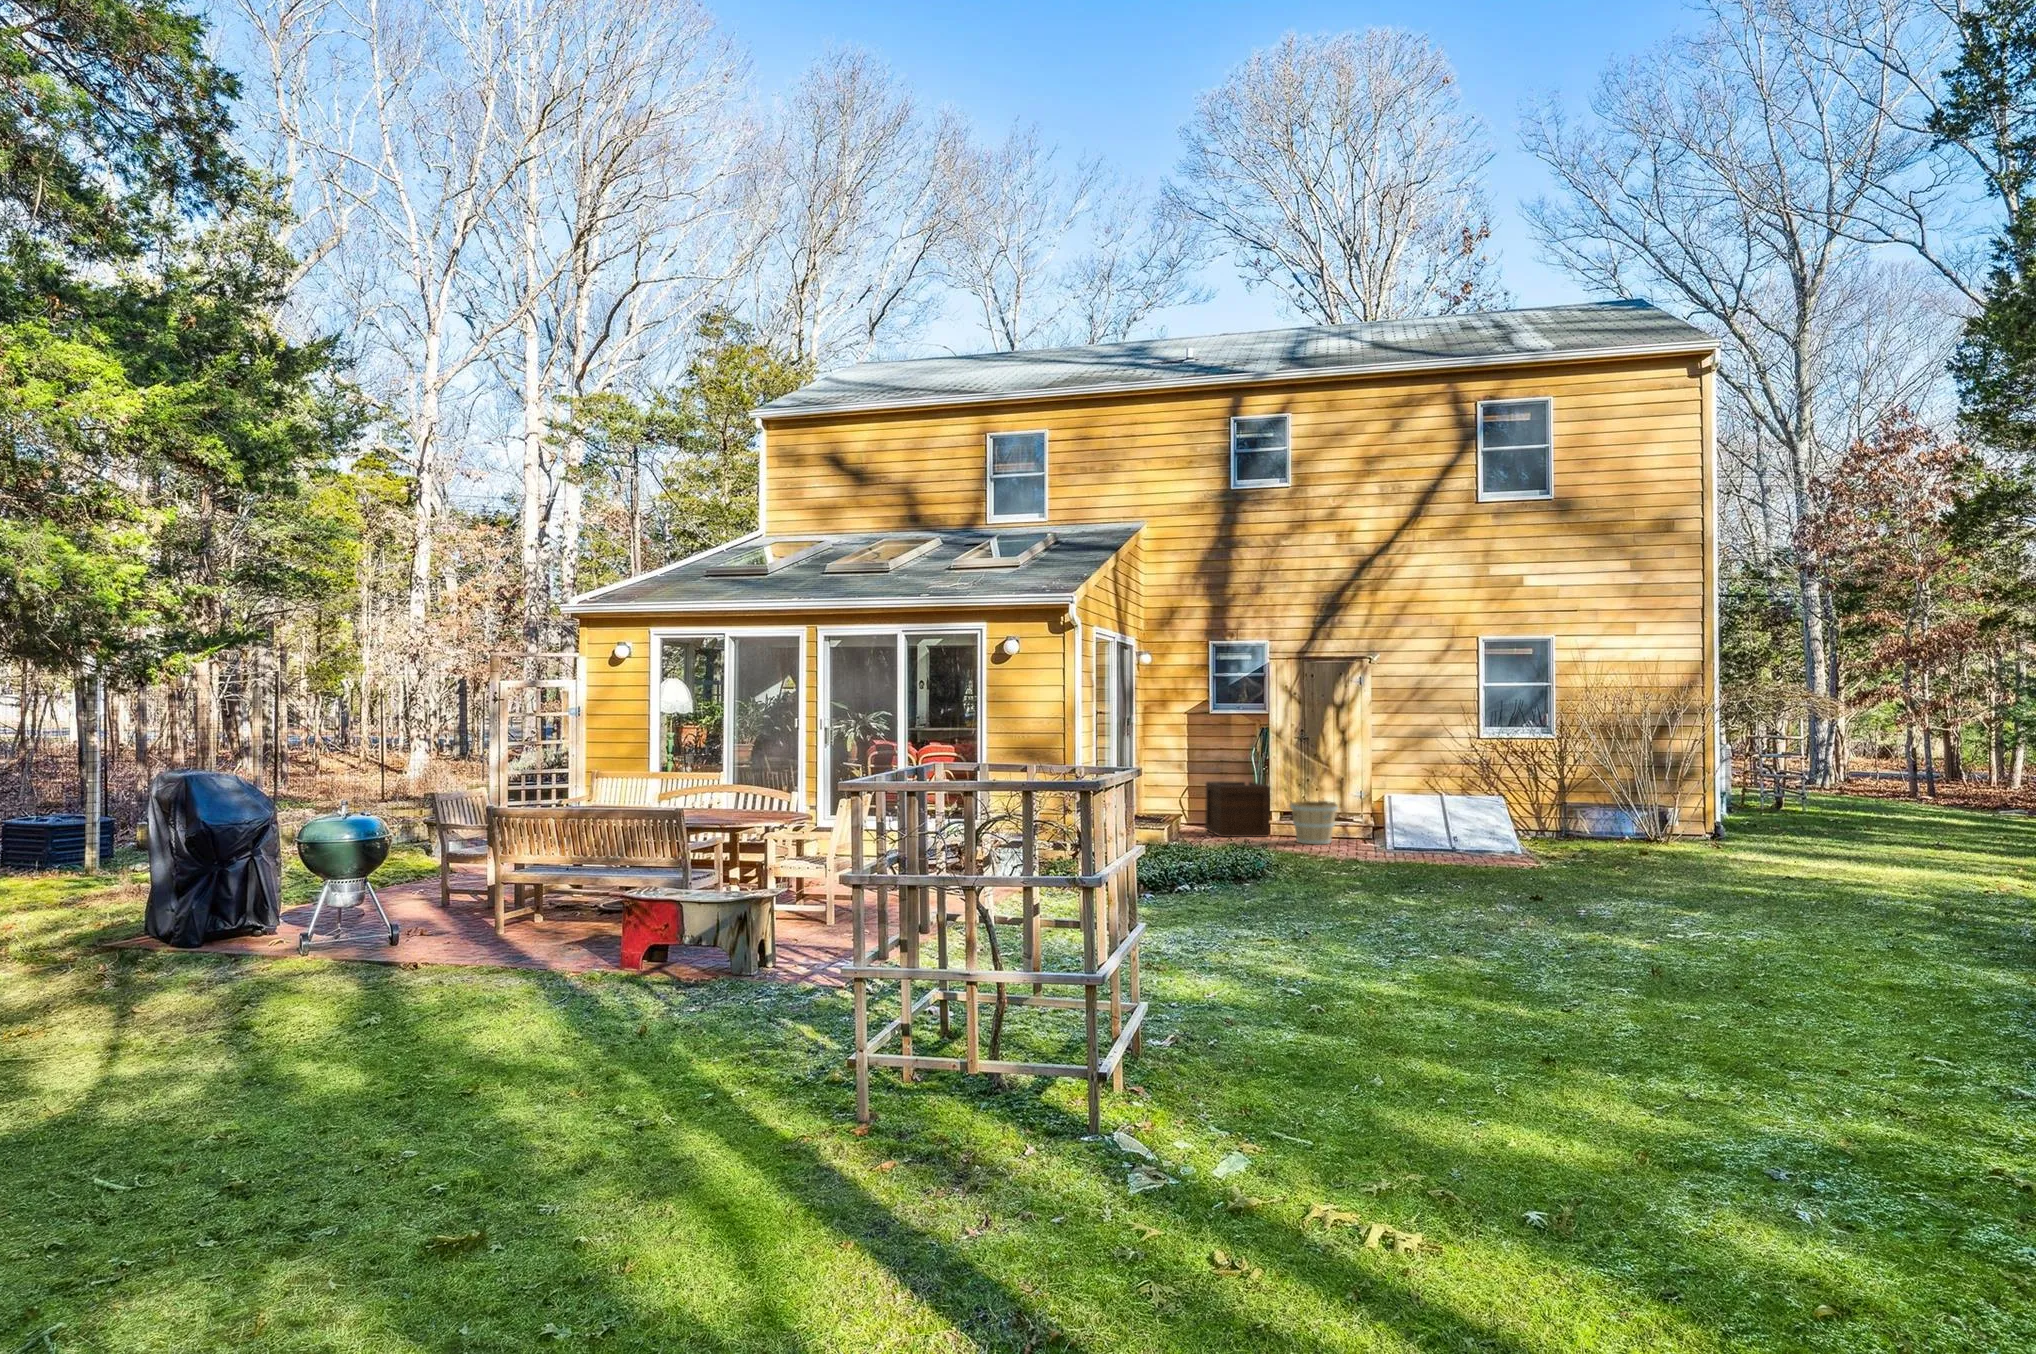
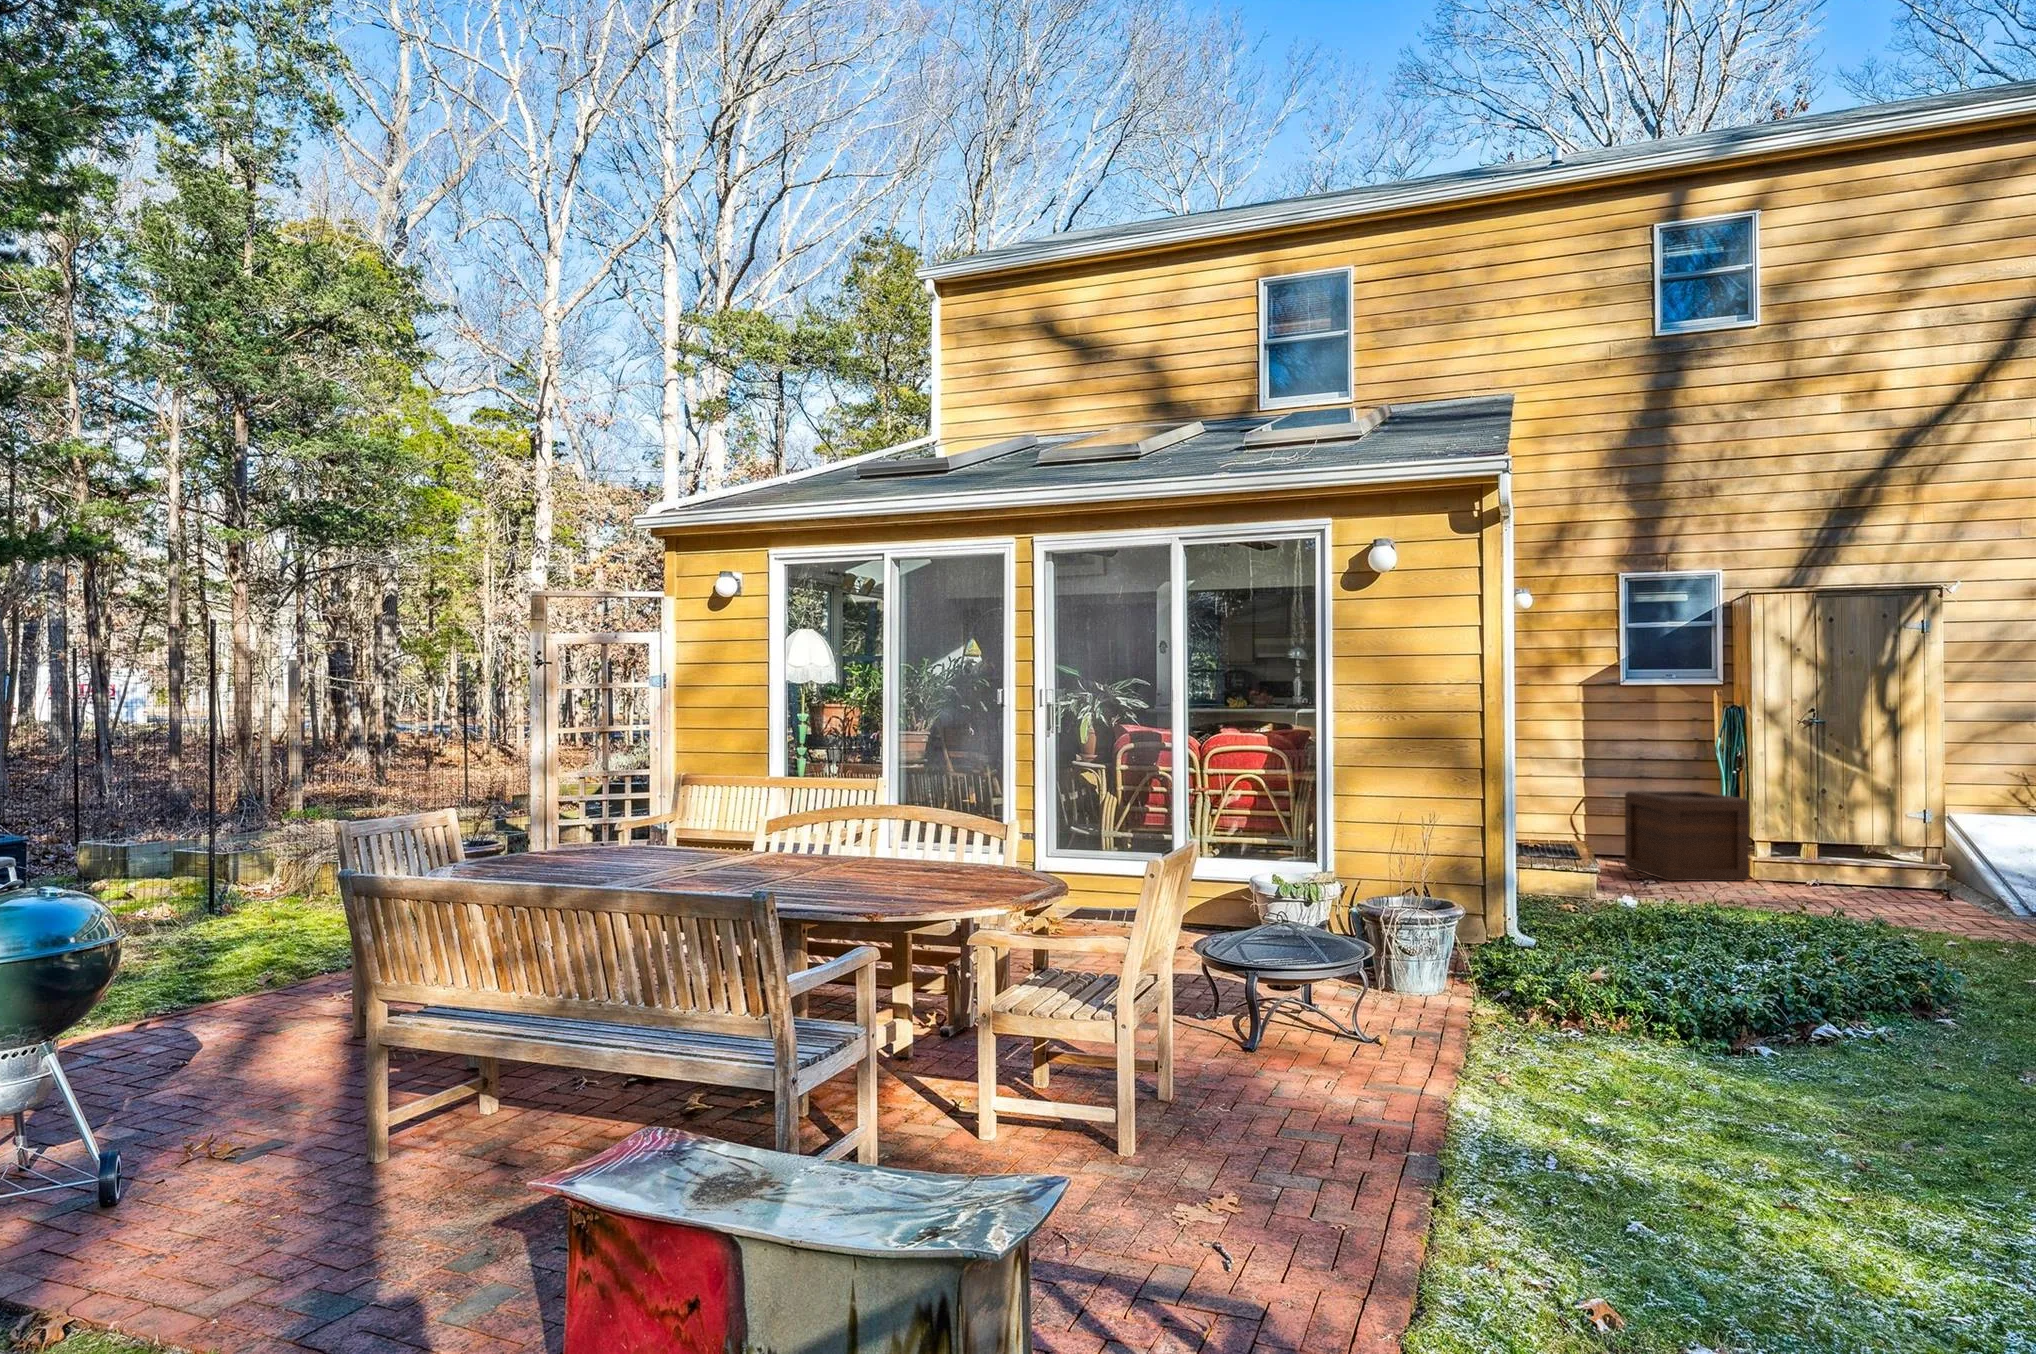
wooden bucket: present [1290,801,1338,845] -> none [1798,824,1895,899]

